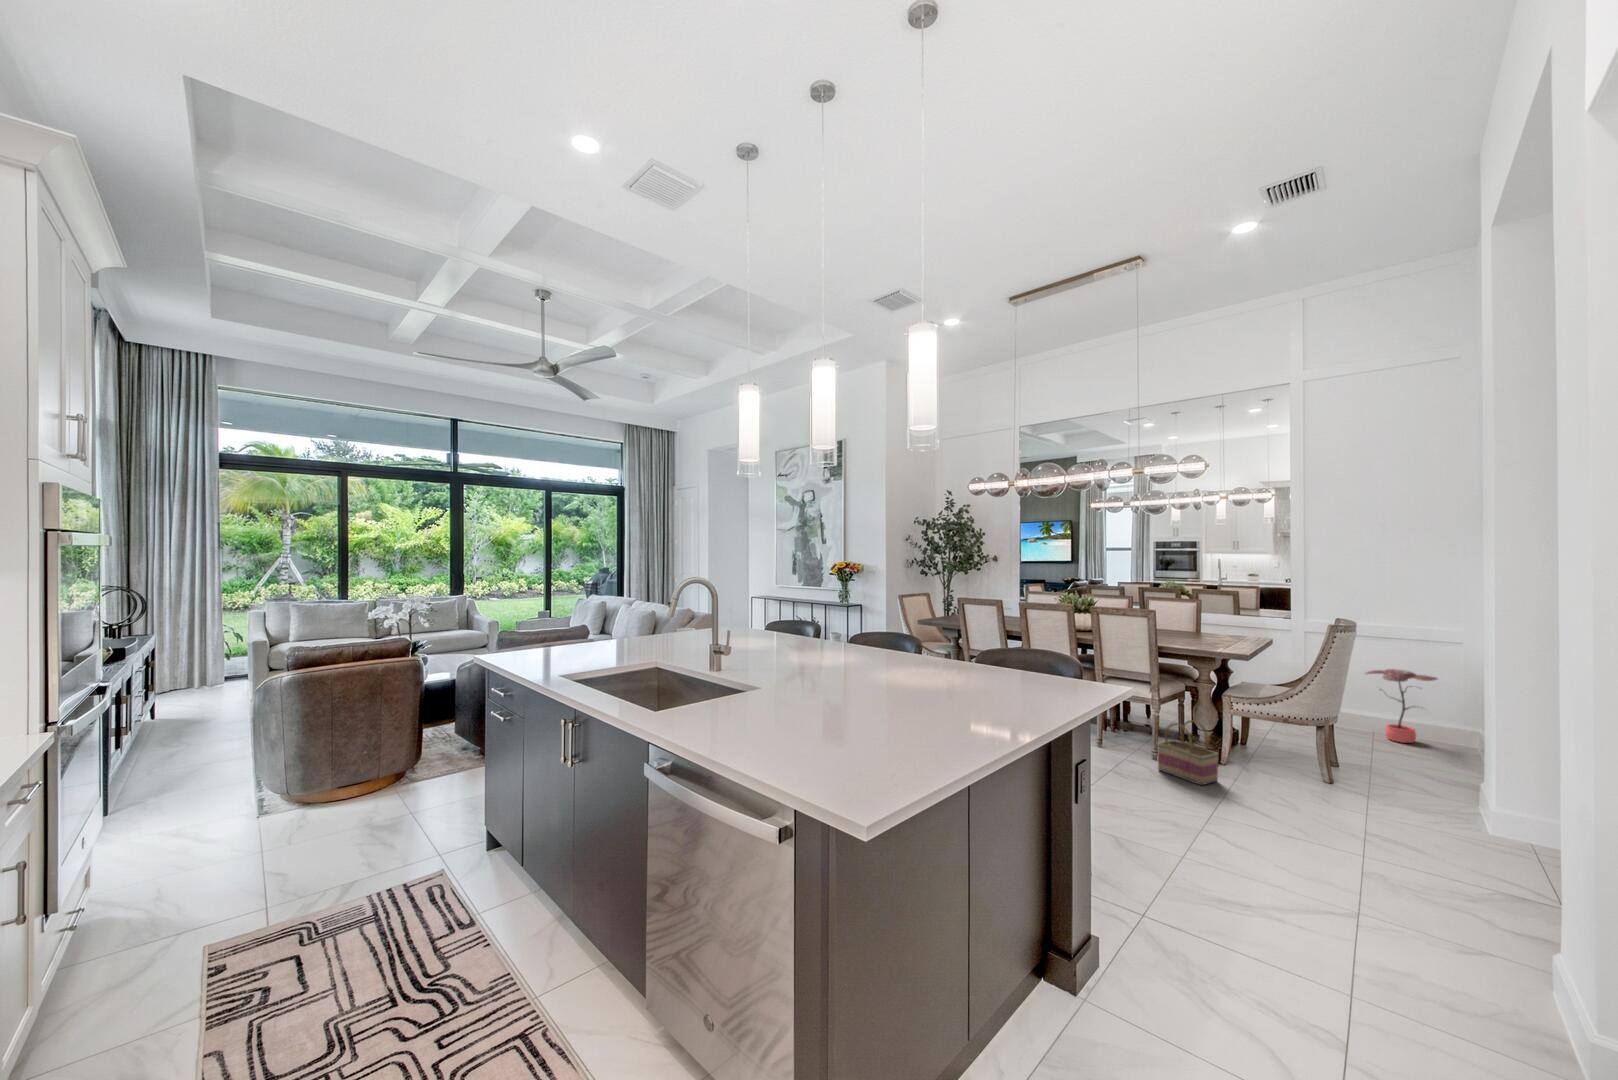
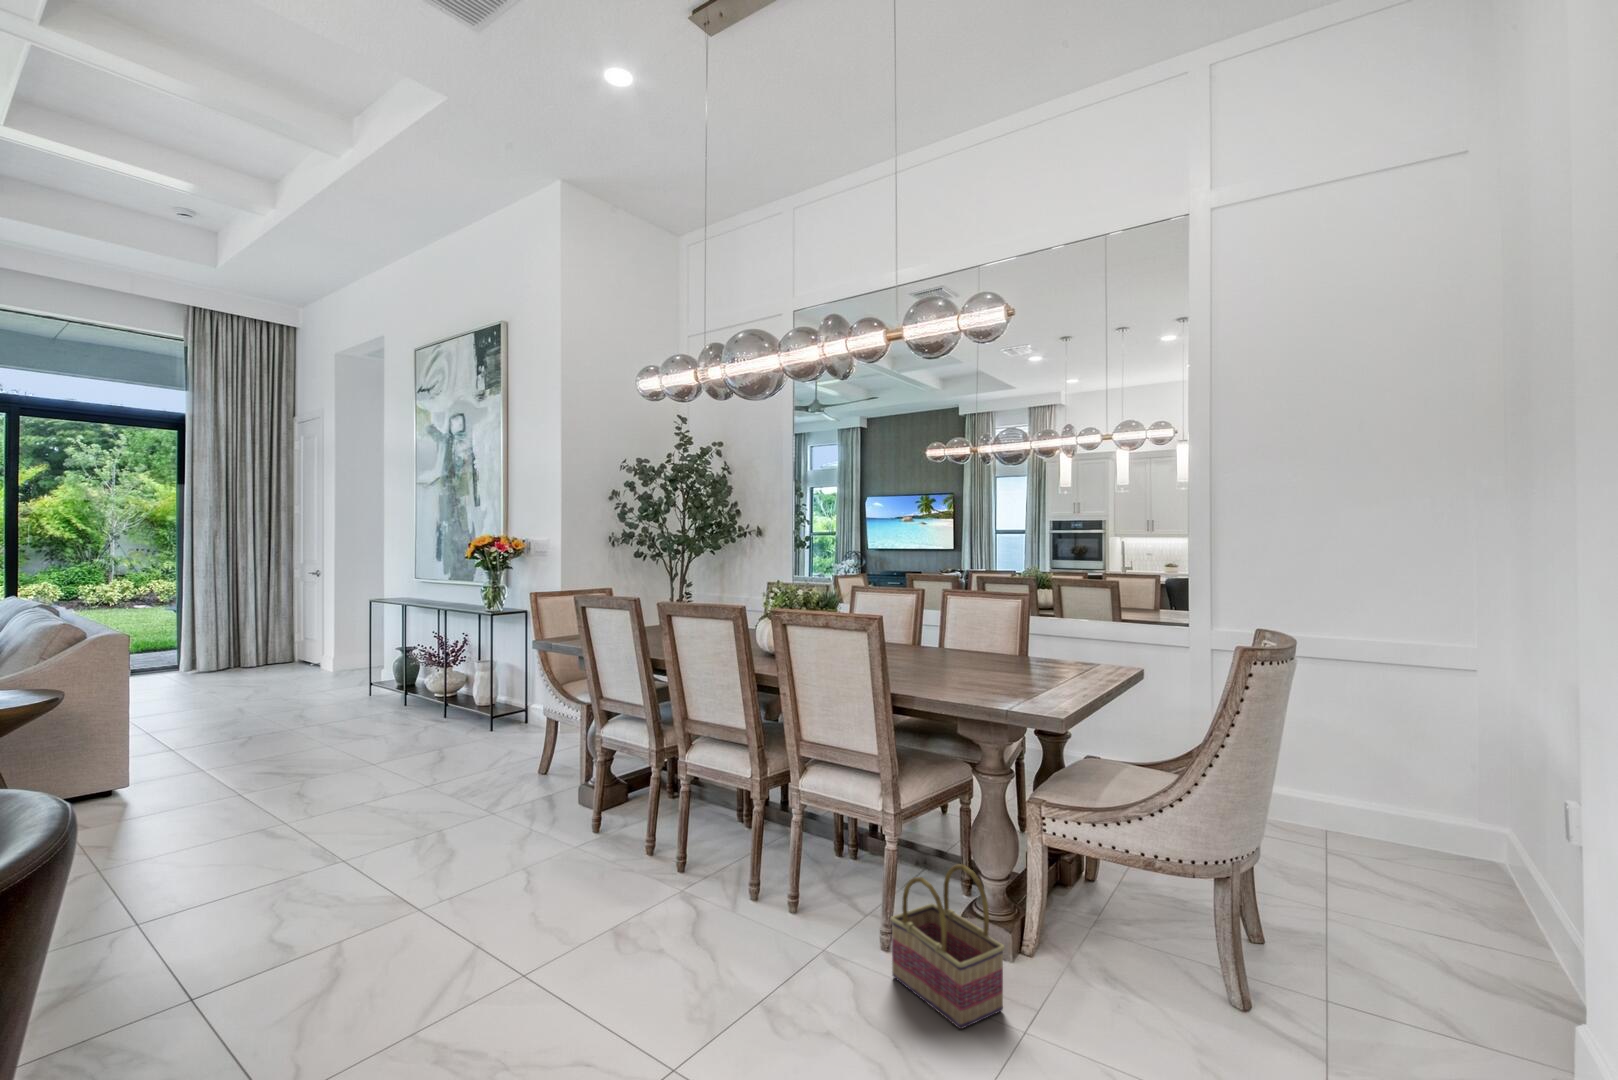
potted plant: present [1366,669,1437,743] -> none [1317,723,1441,862]

